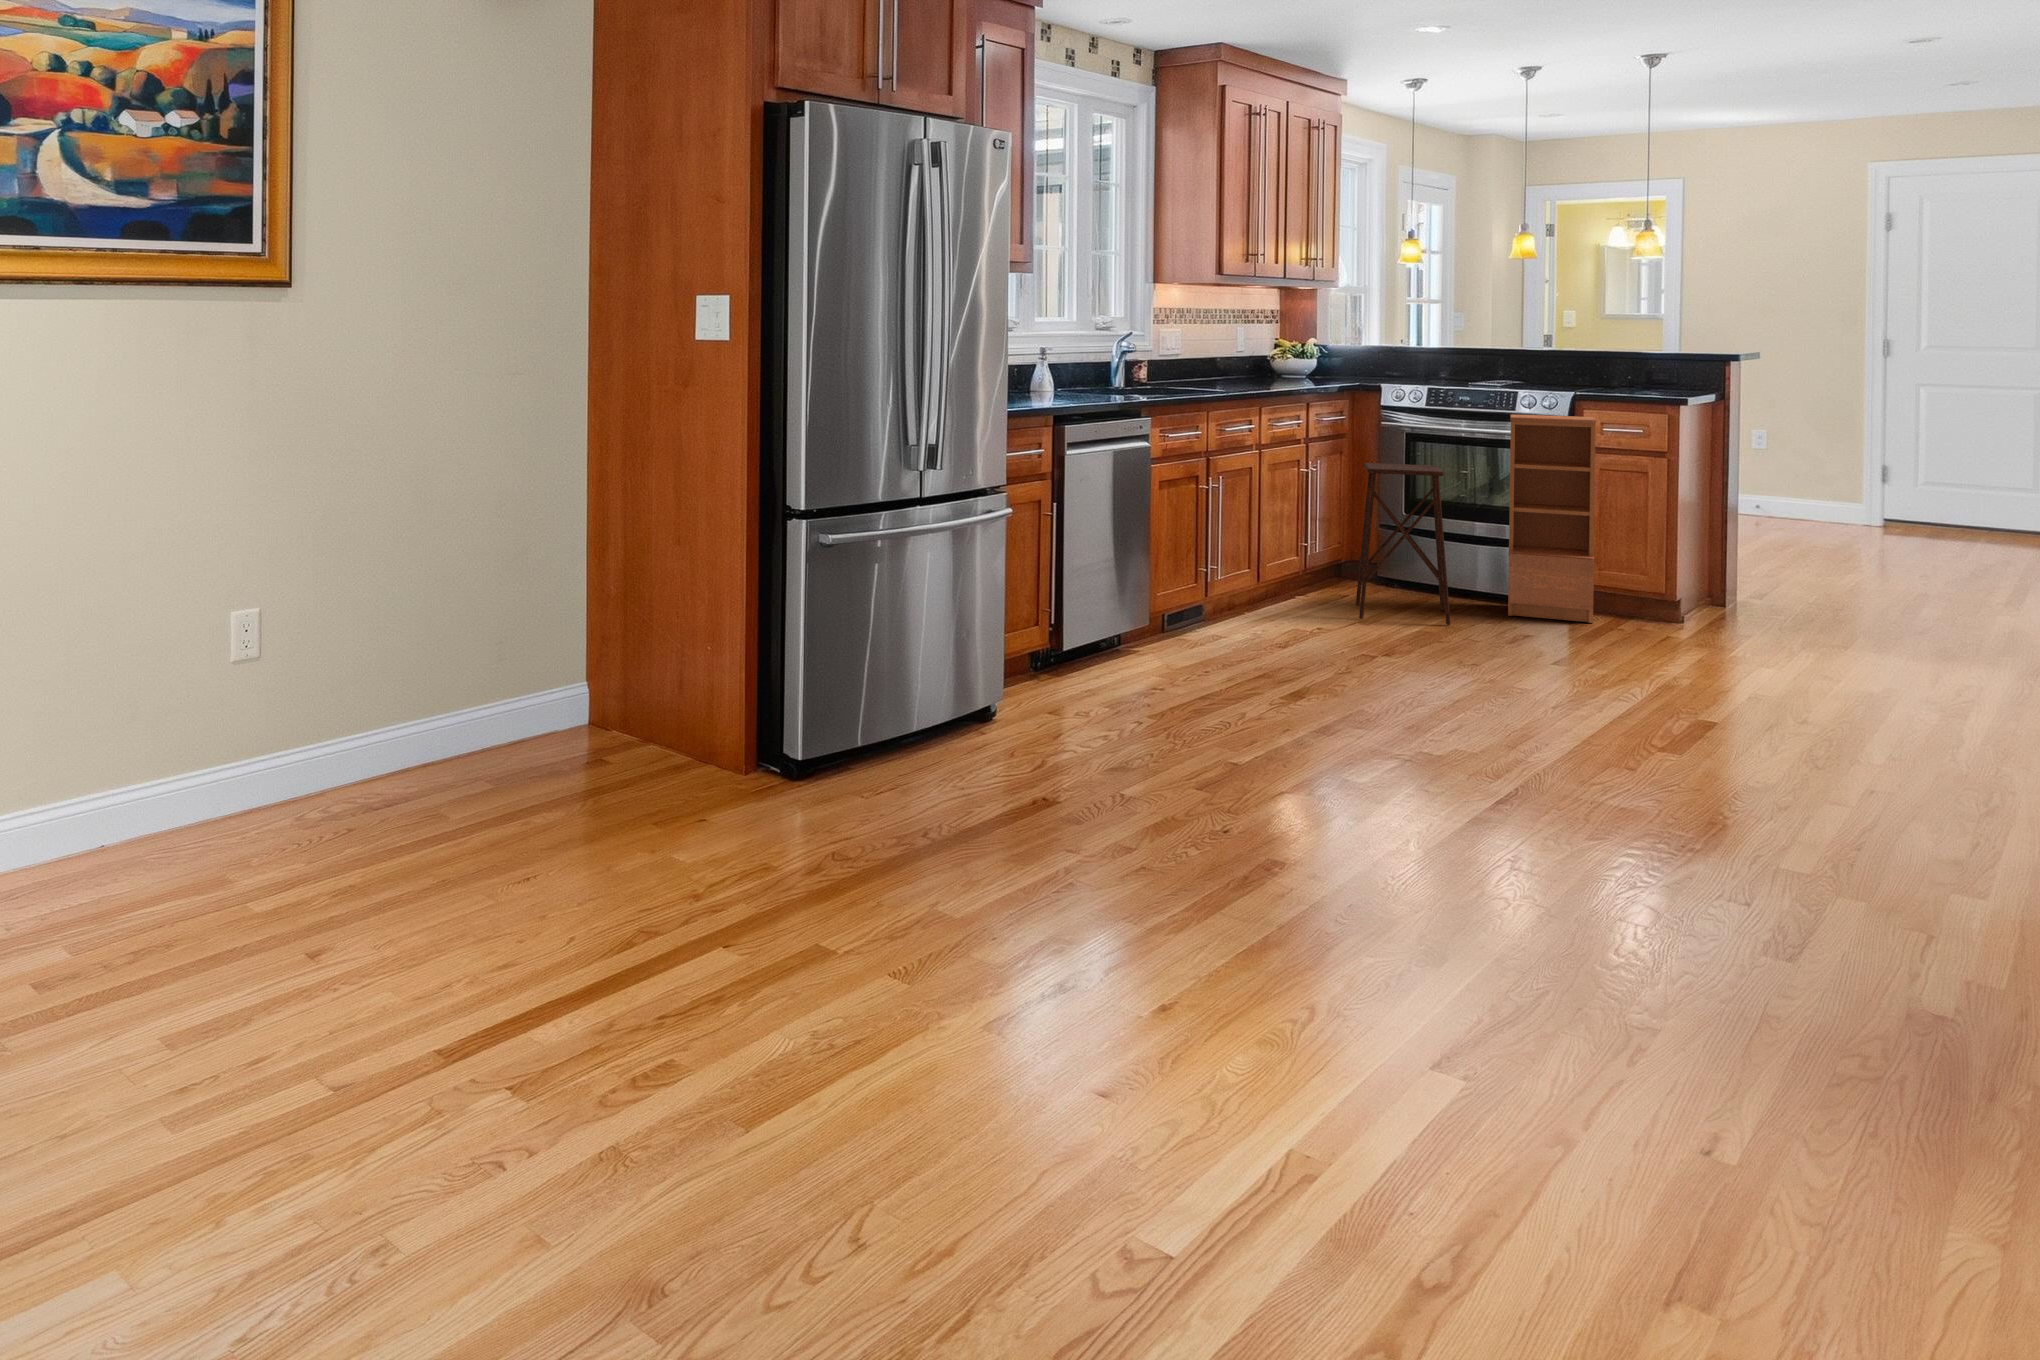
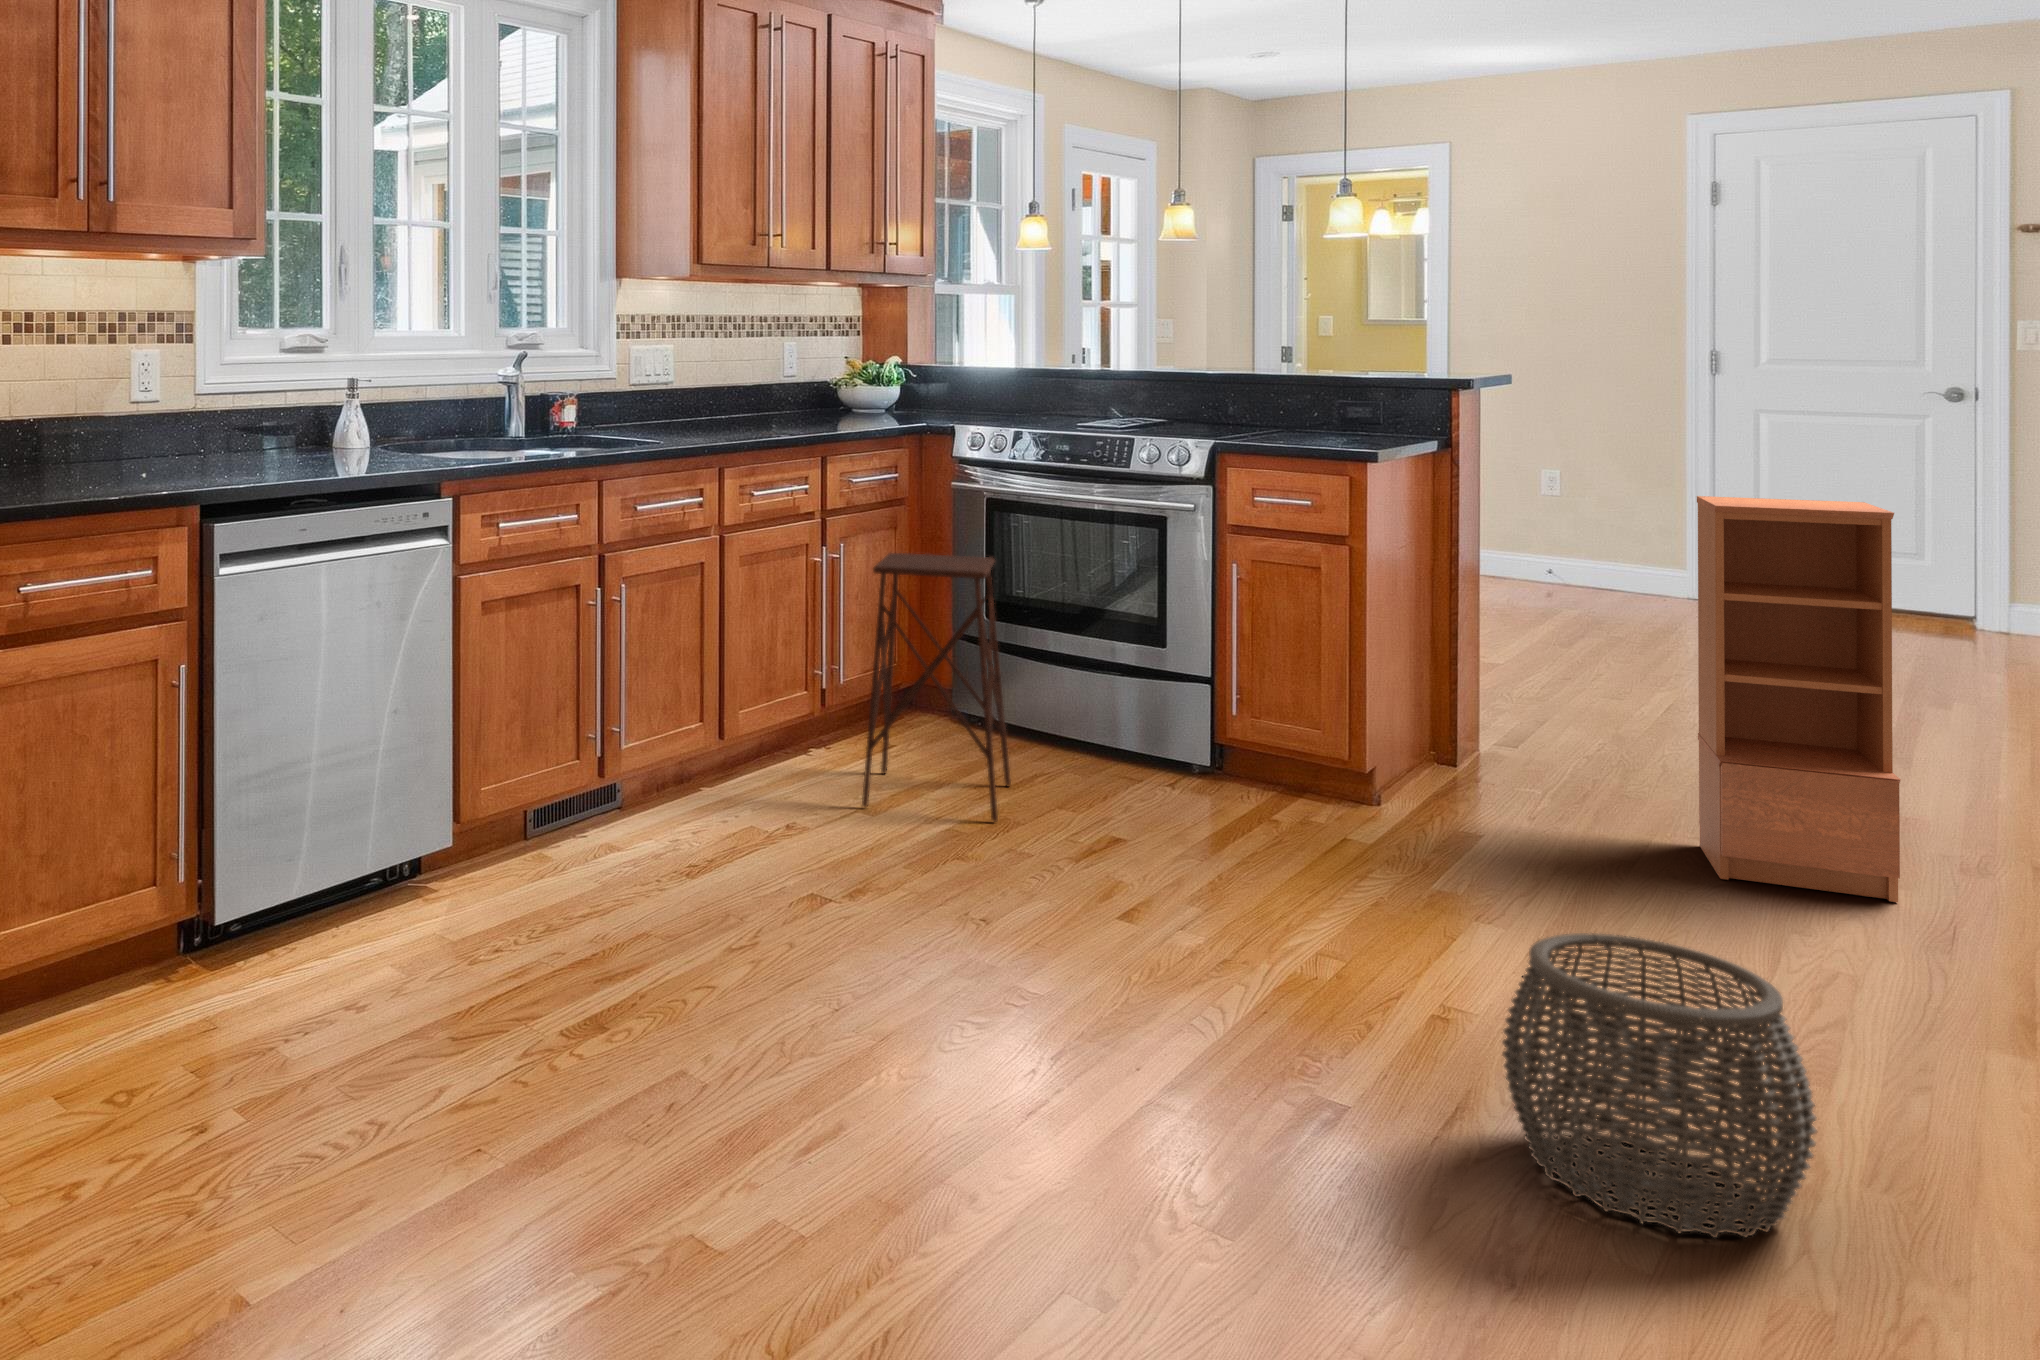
bookcase: present [1508,414,1596,623] -> present [1697,496,1901,902]
woven basket: none [1803,630,1962,756] -> present [1502,933,1817,1238]

